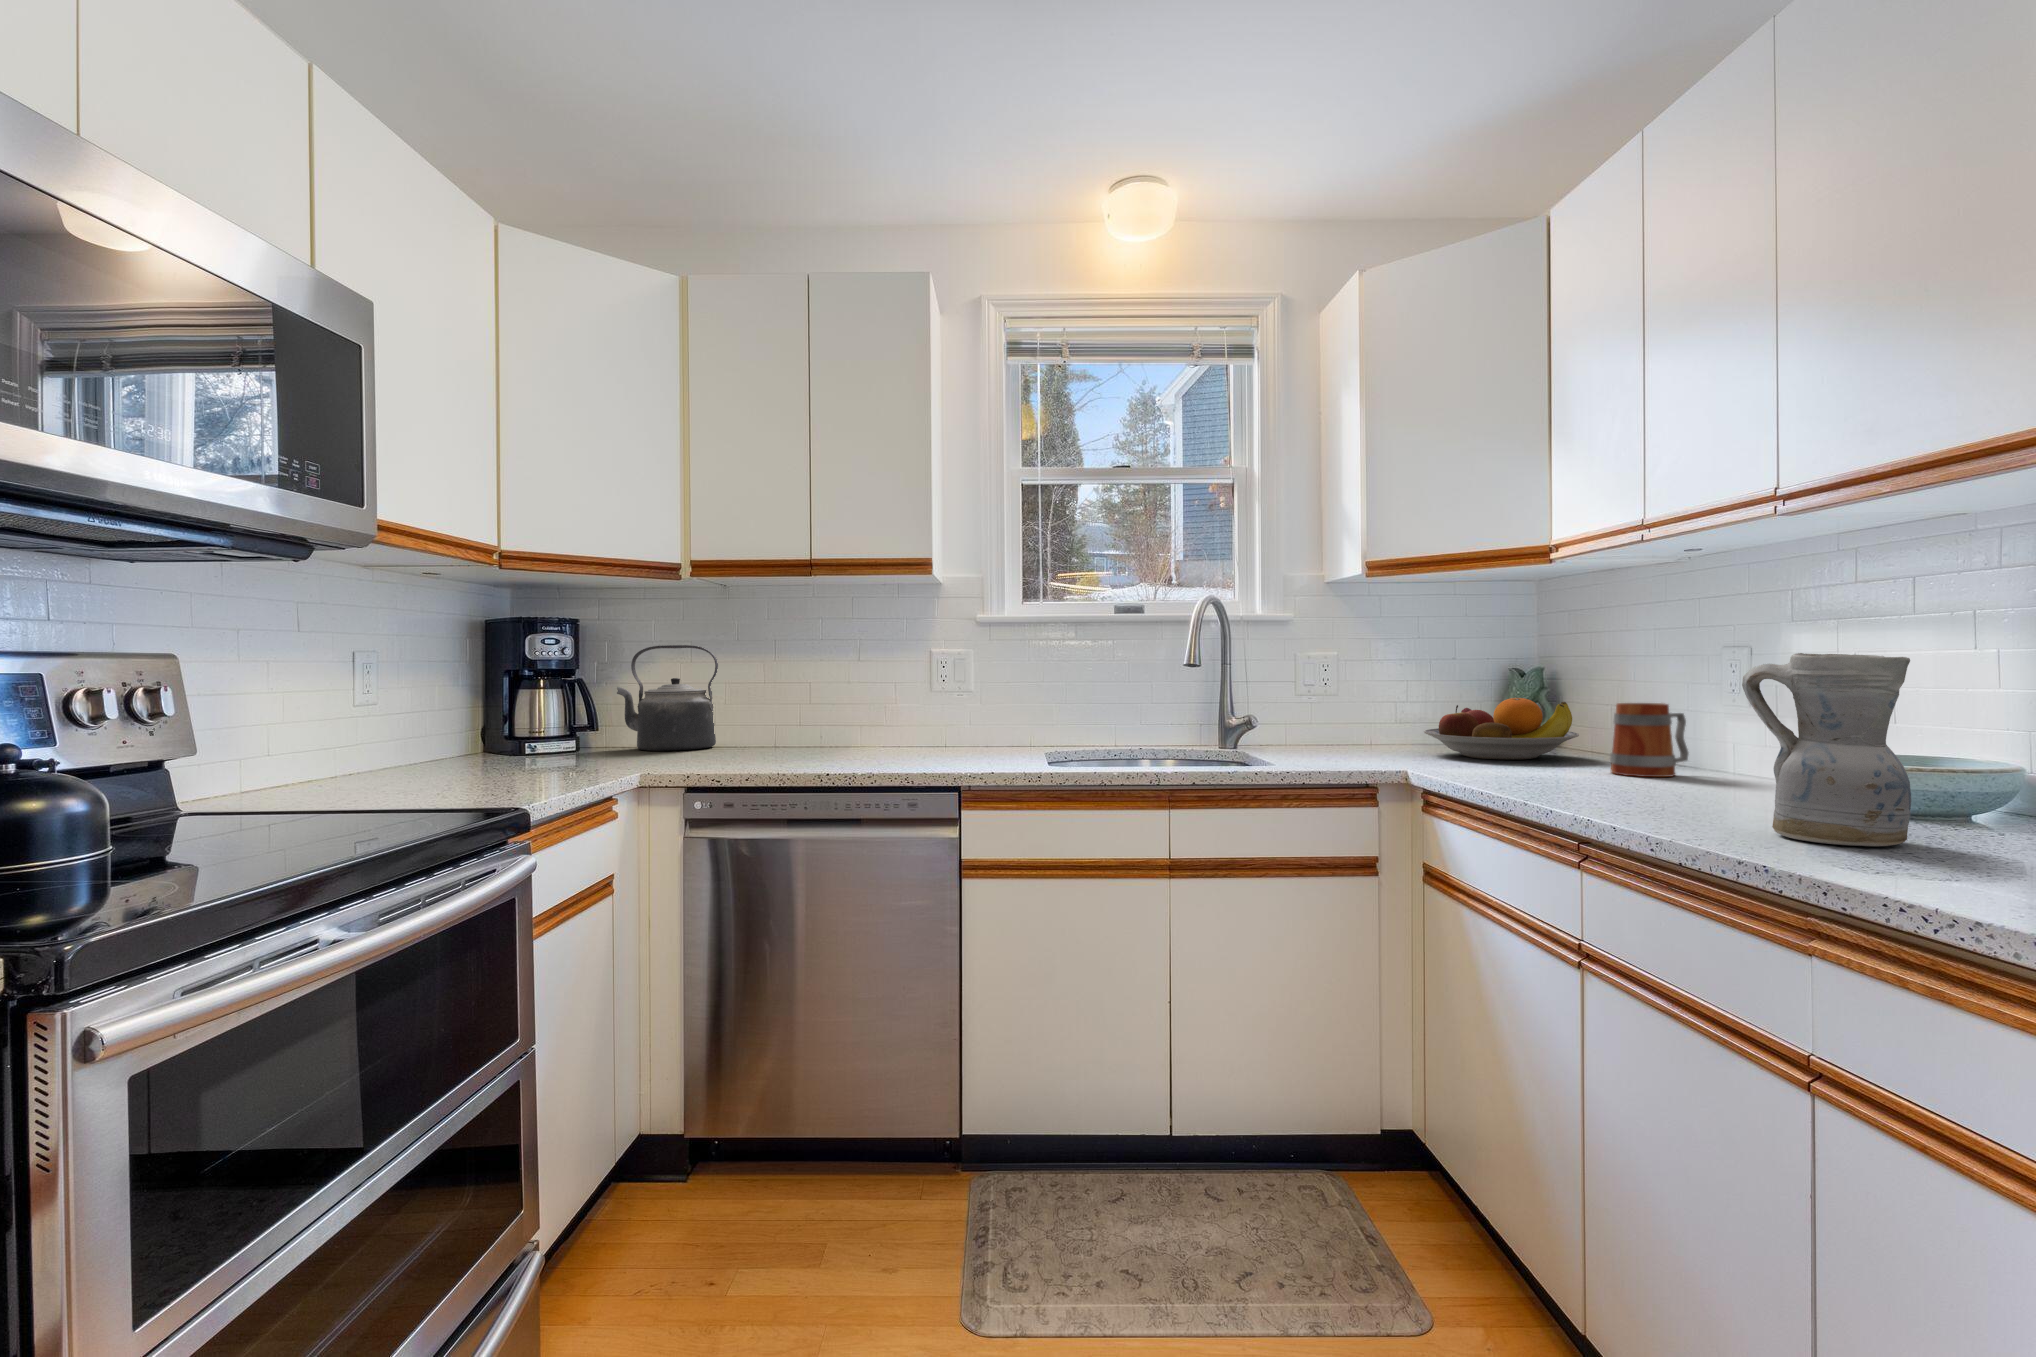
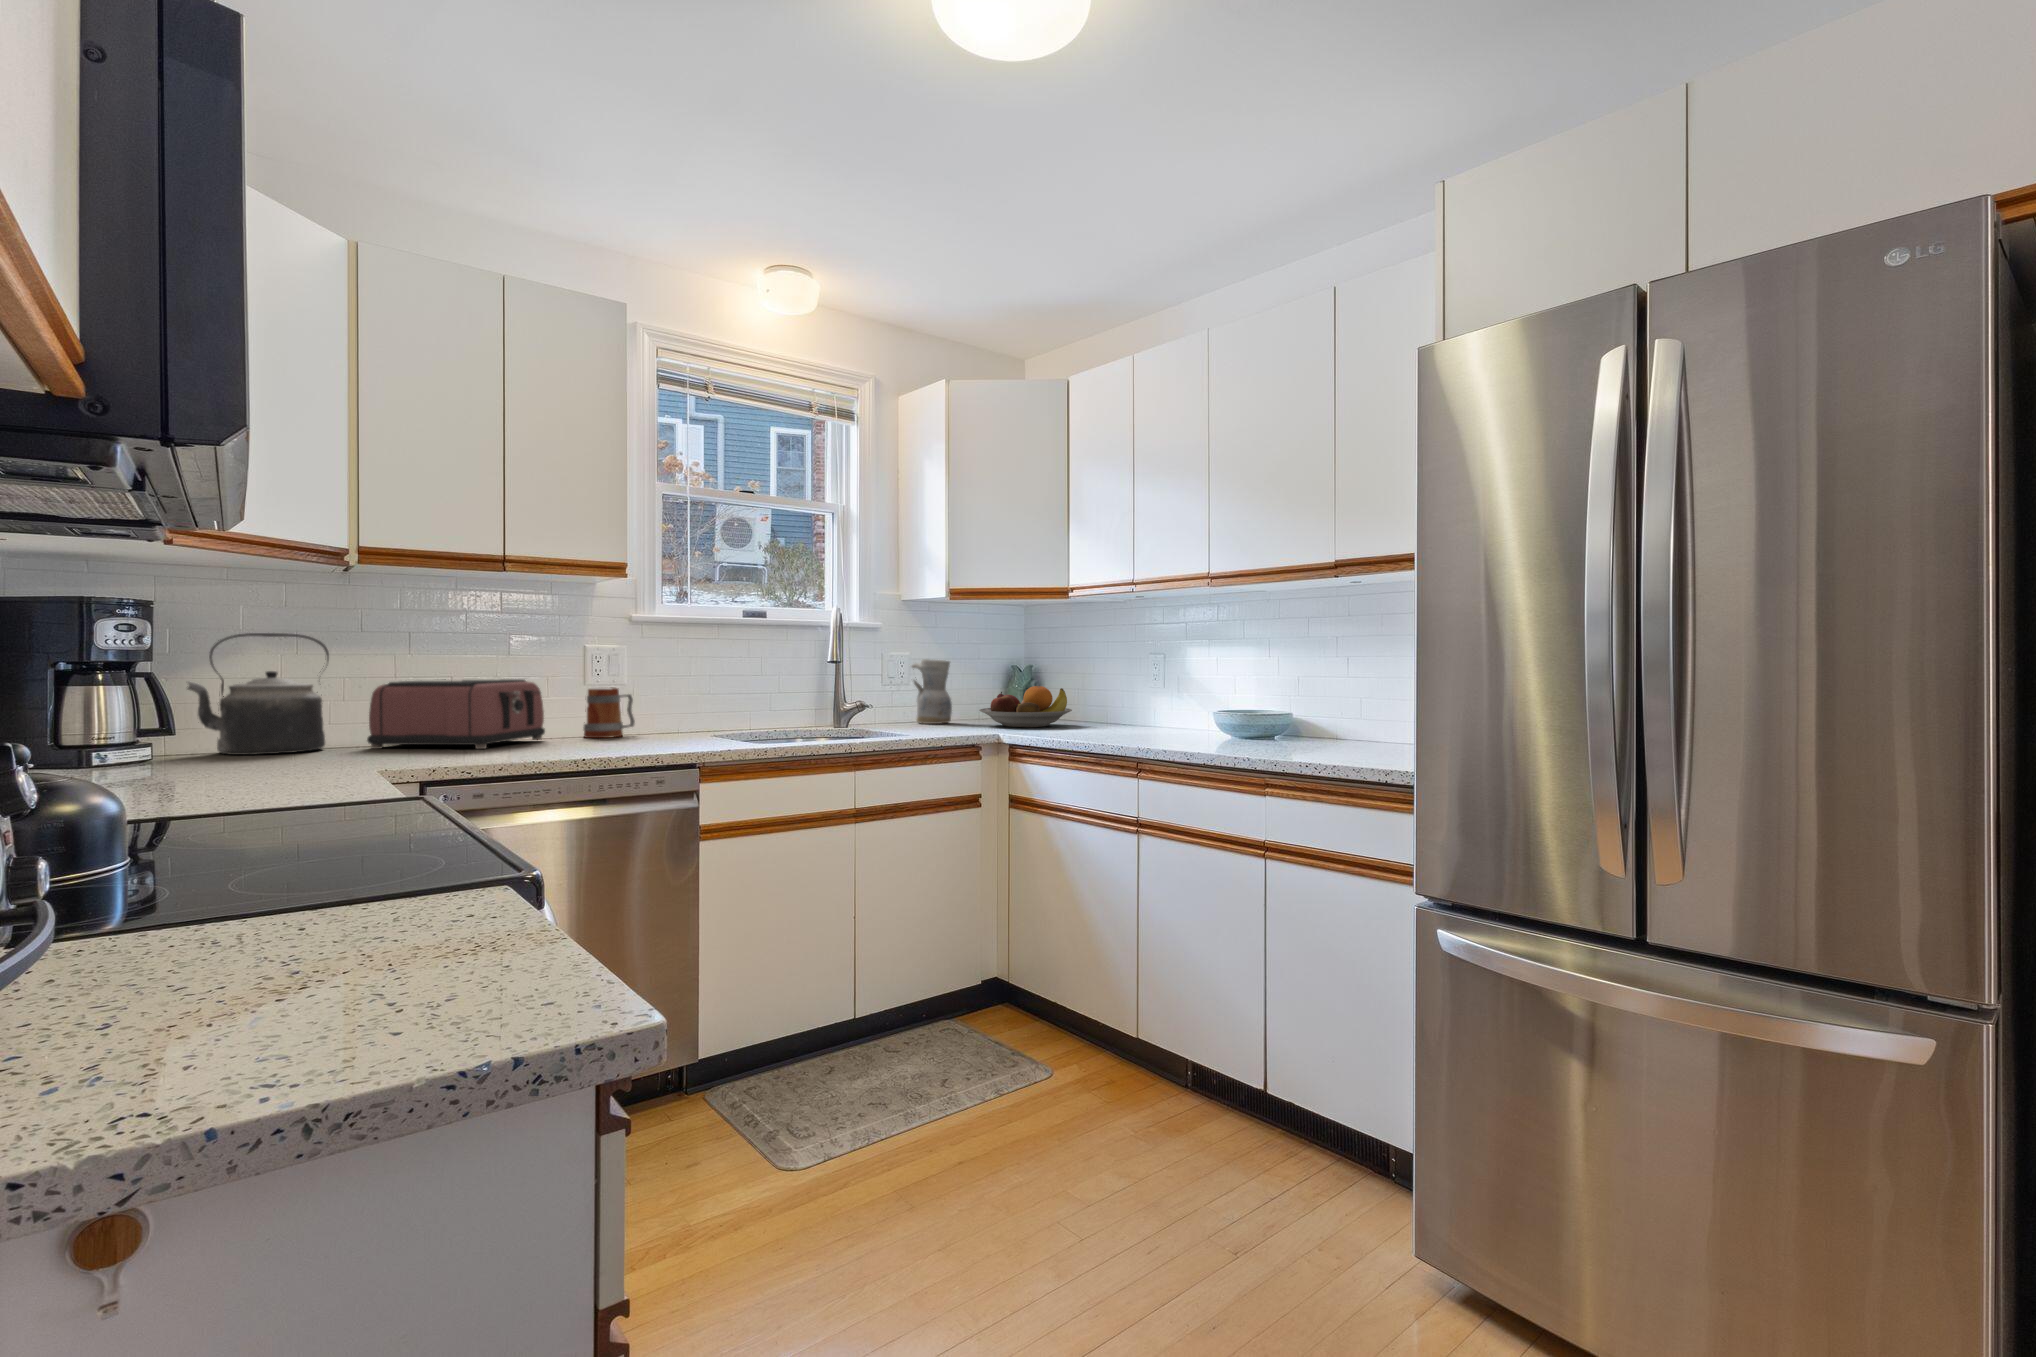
ceramic pitcher: present [1742,653,1911,846] -> present [912,659,952,724]
toaster: none [740,685,891,755] -> present [367,679,545,749]
mug: present [1610,703,1689,777] -> present [583,688,635,738]

